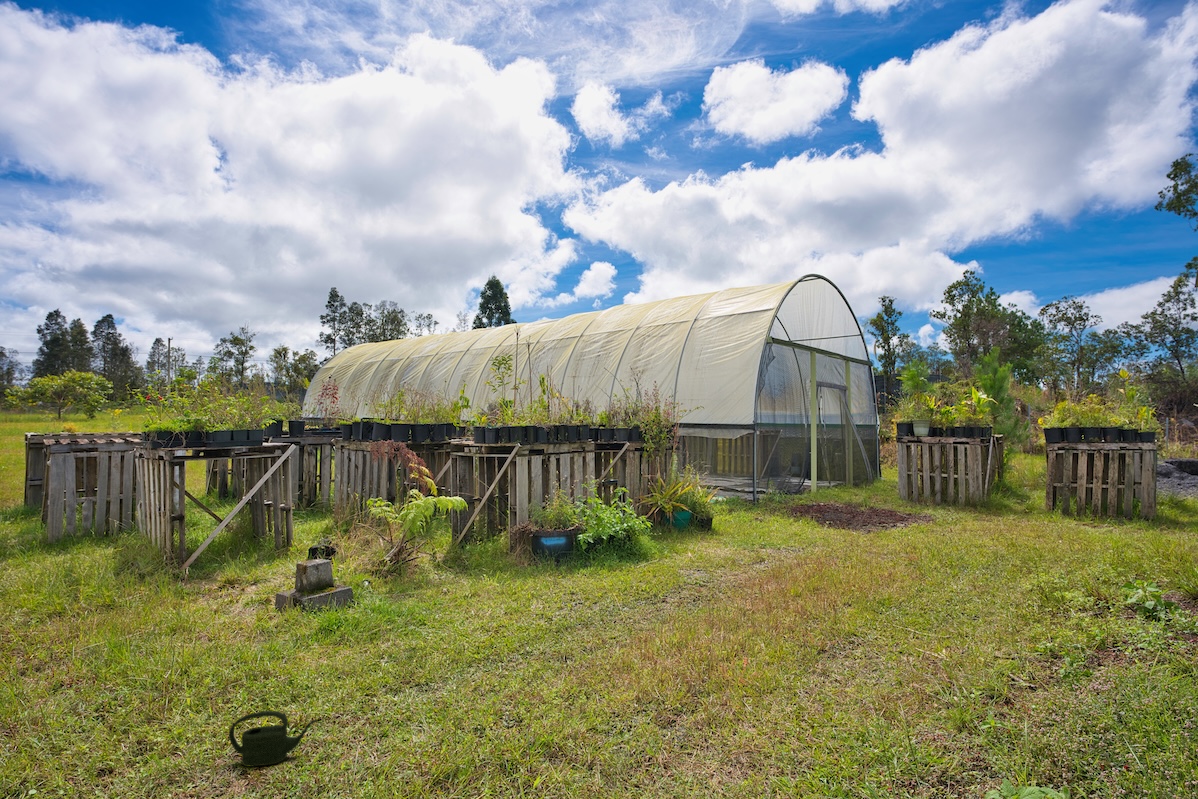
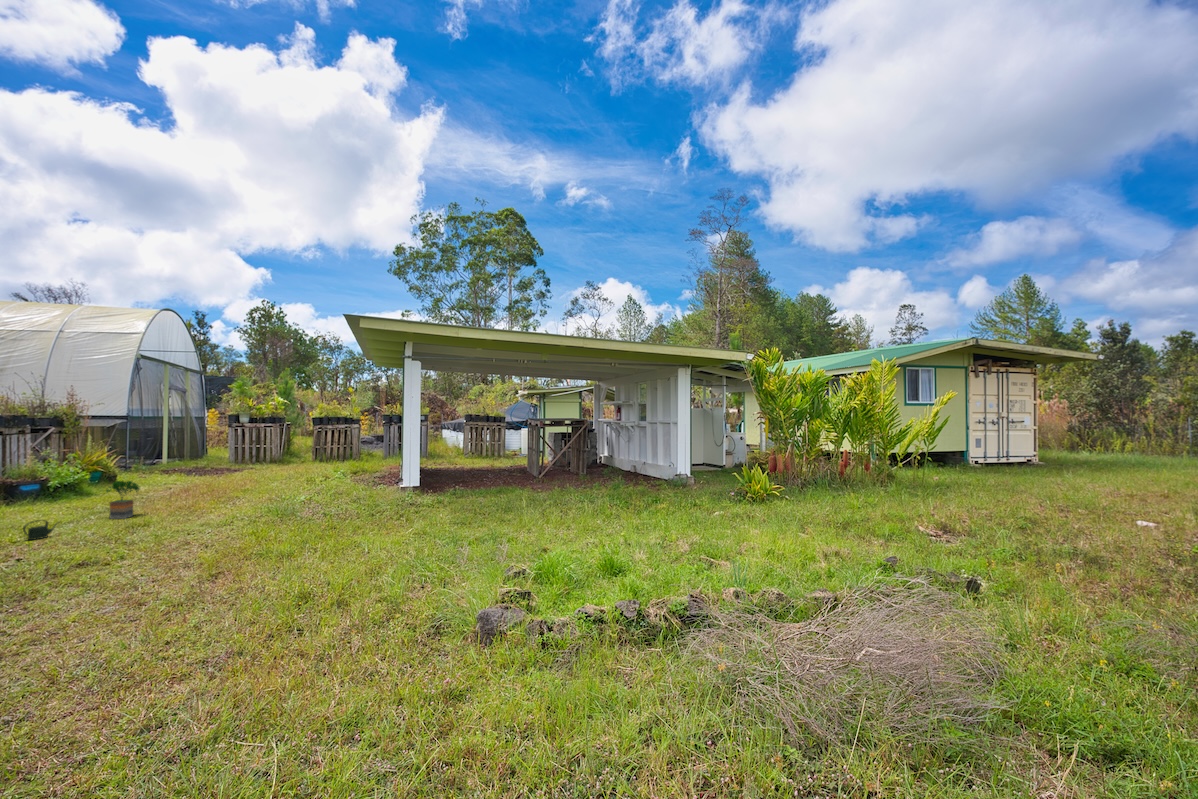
potted tree: none [500,591,571,699] -> present [106,481,140,519]

